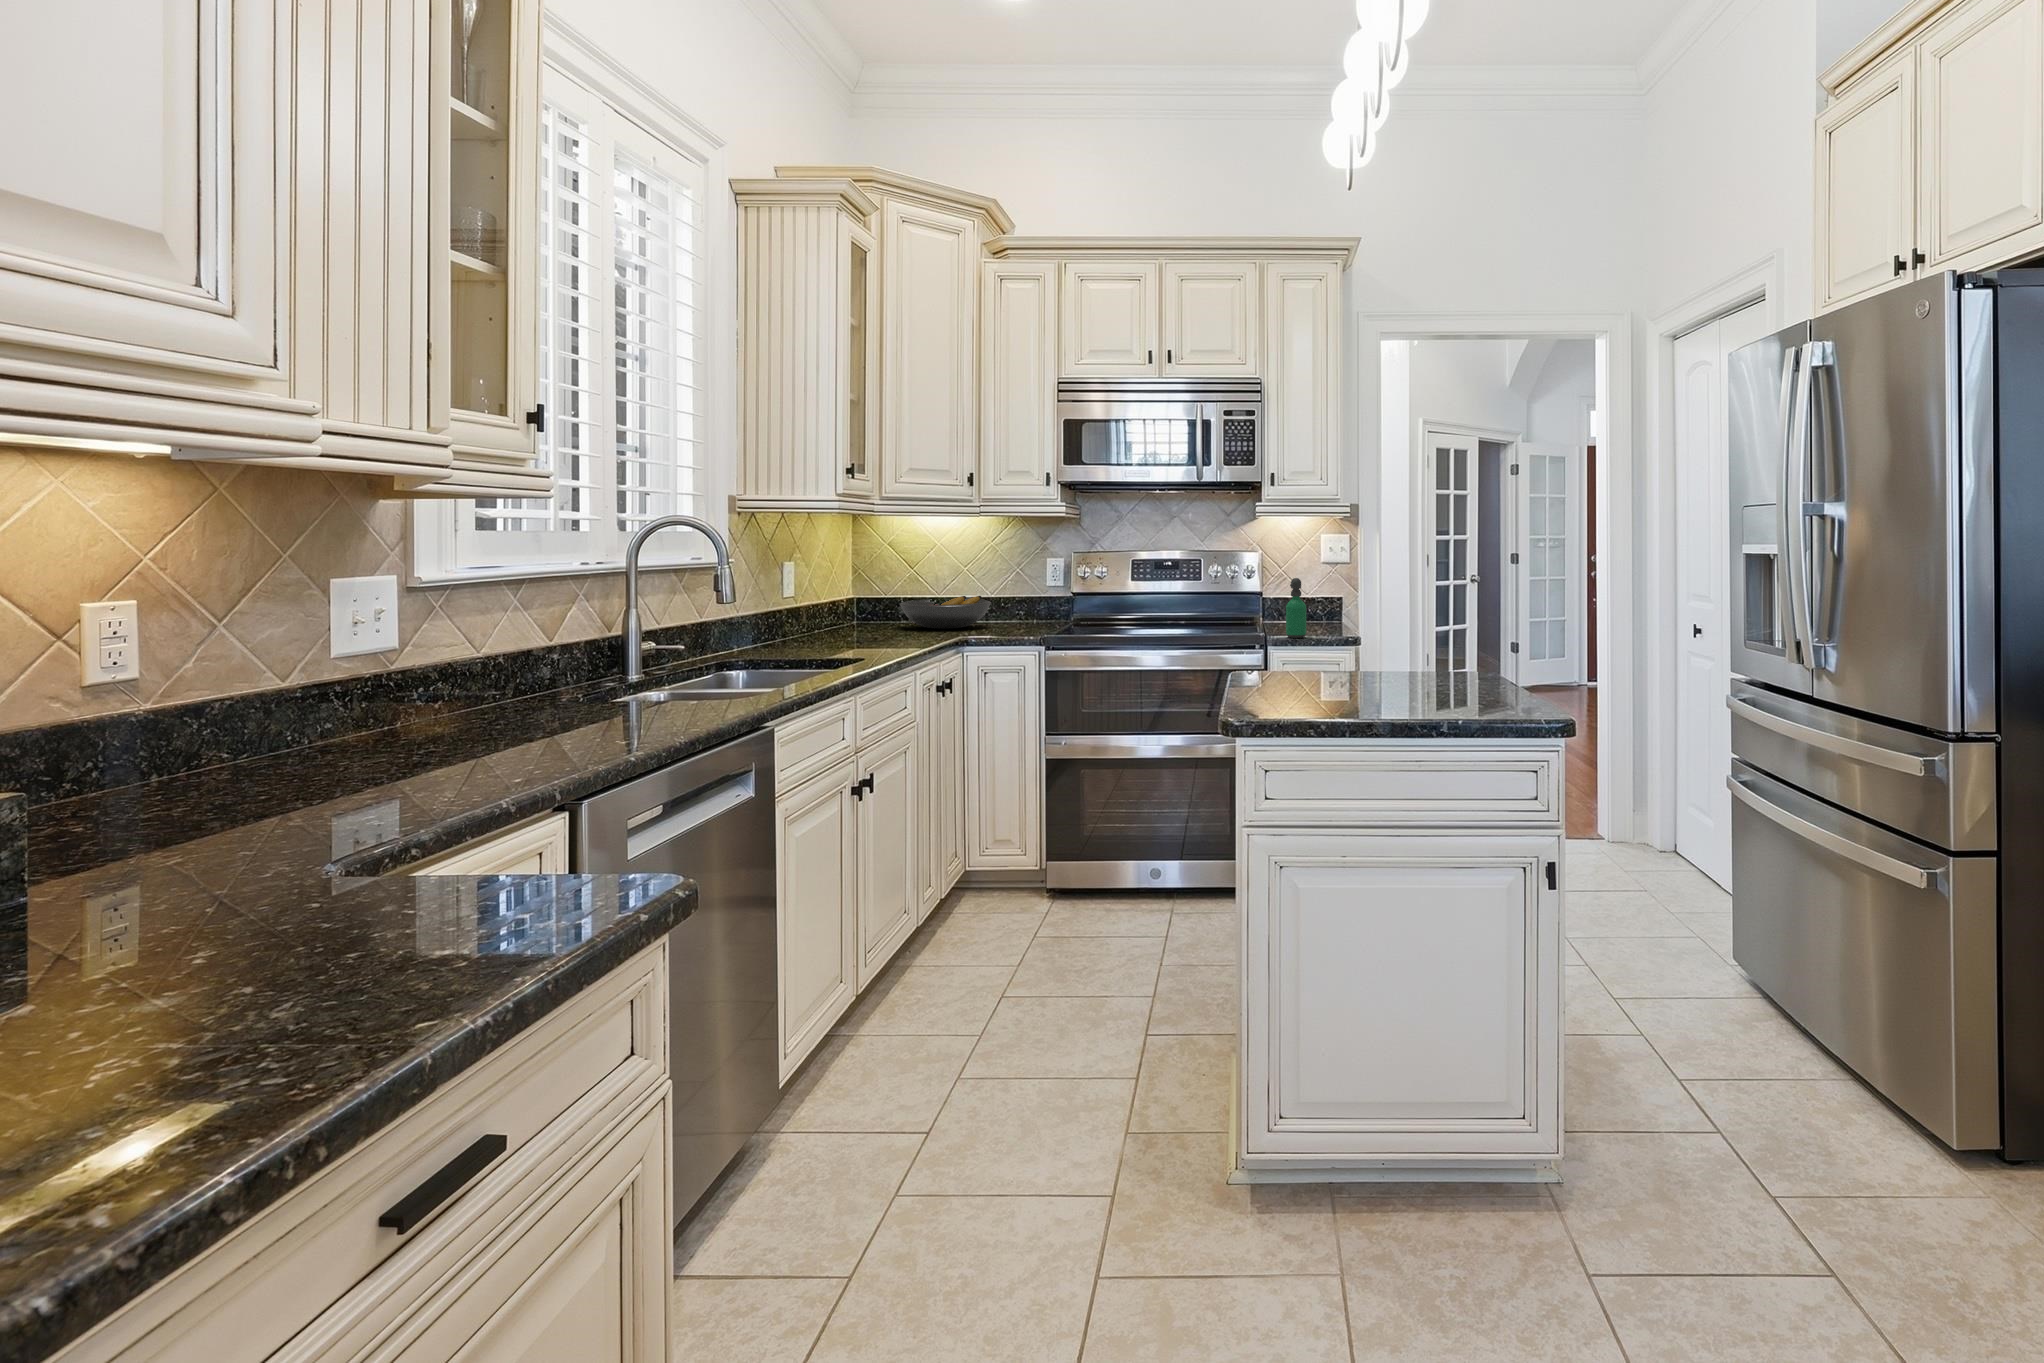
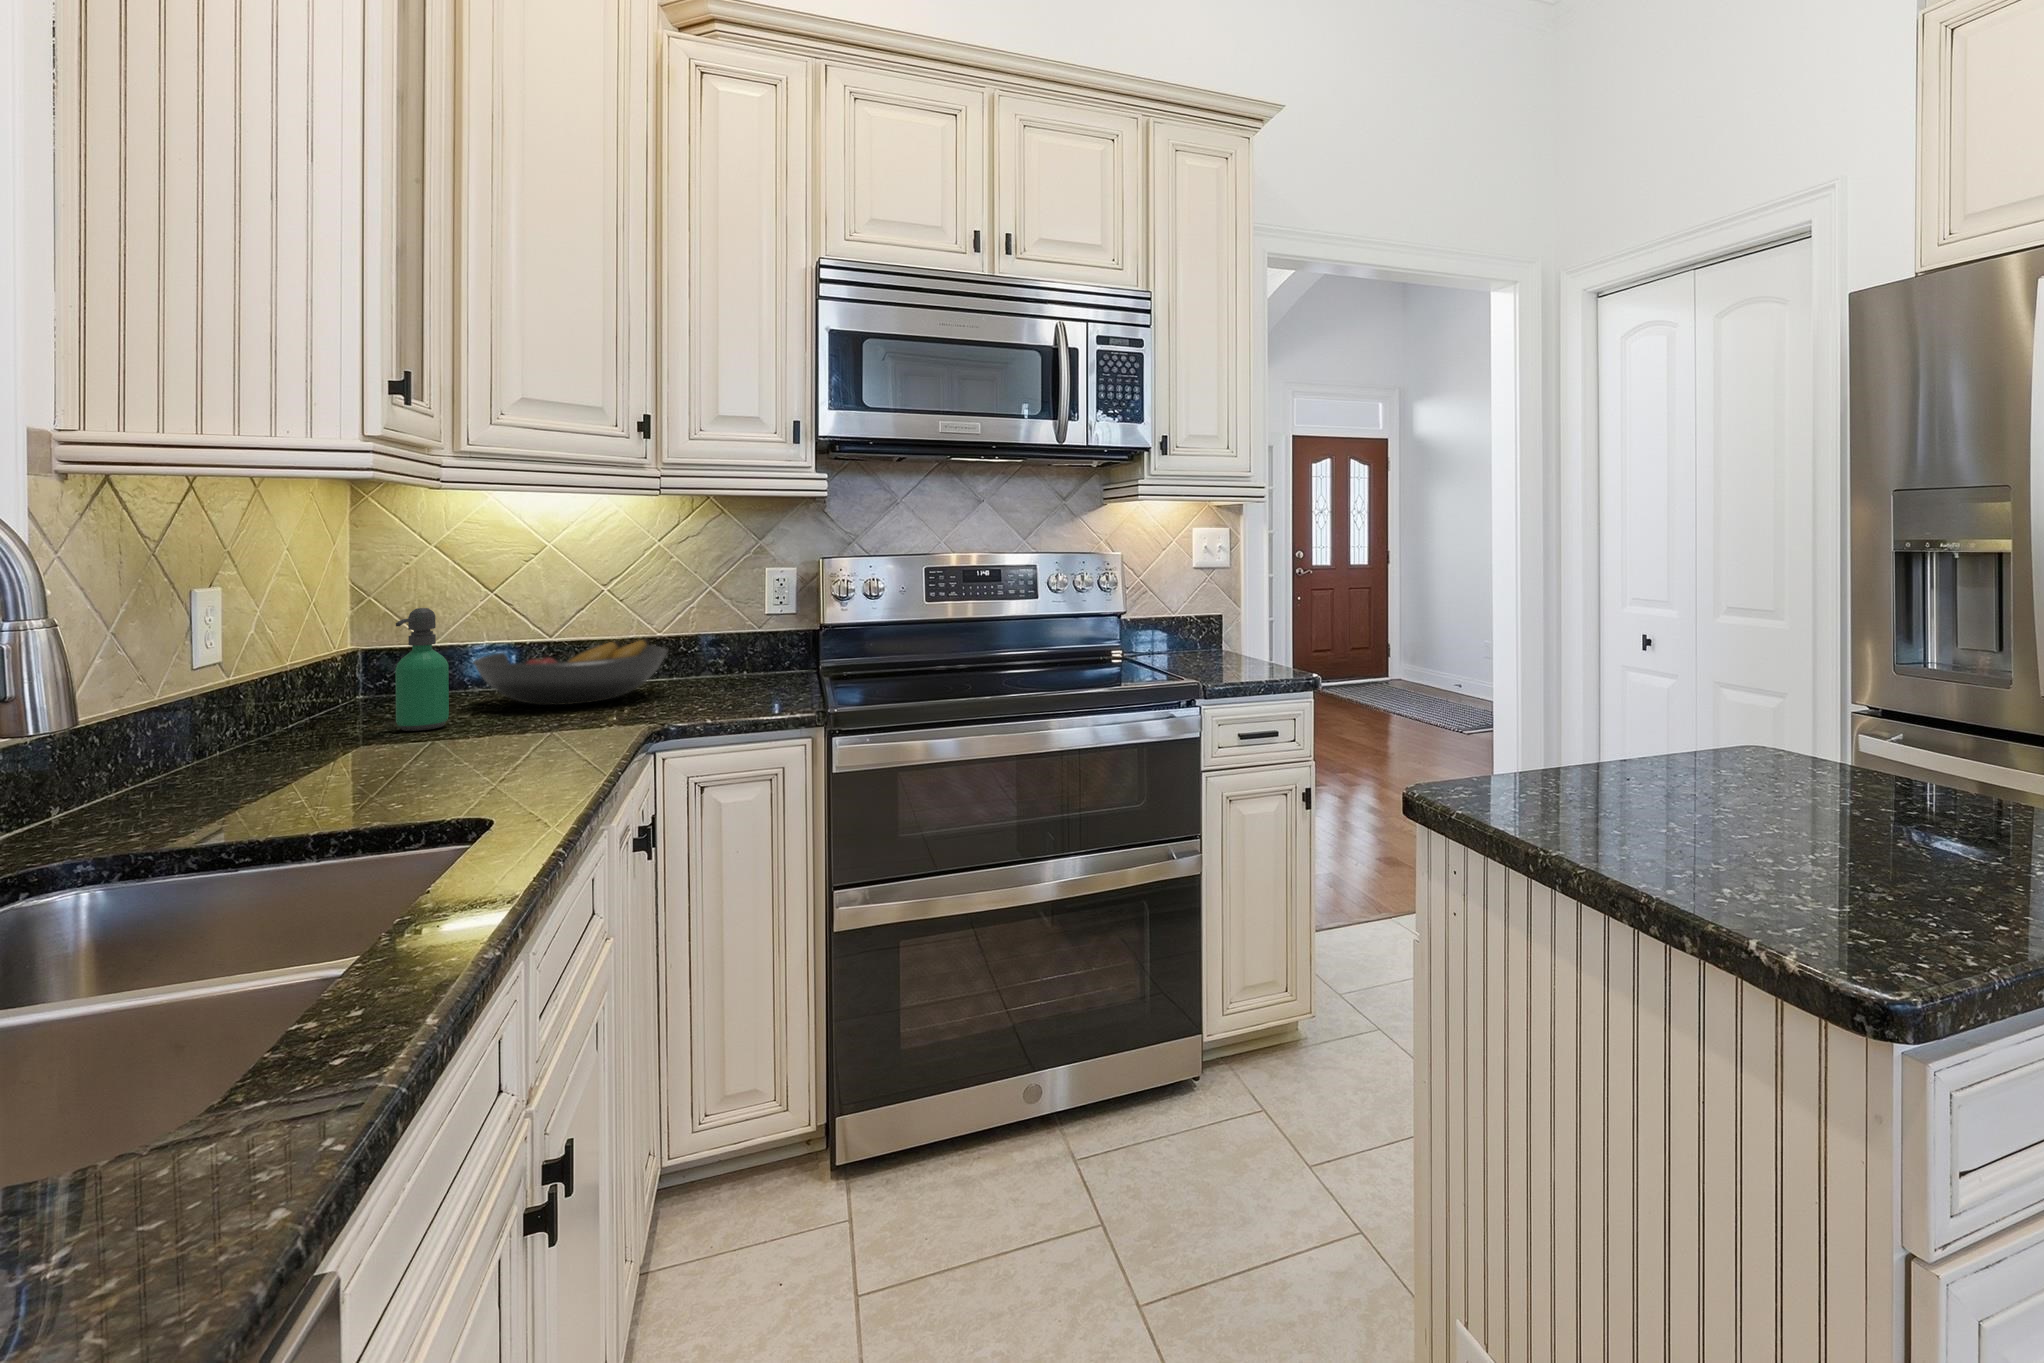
soap dispenser: present [1286,578,1306,638] -> present [395,608,449,731]

